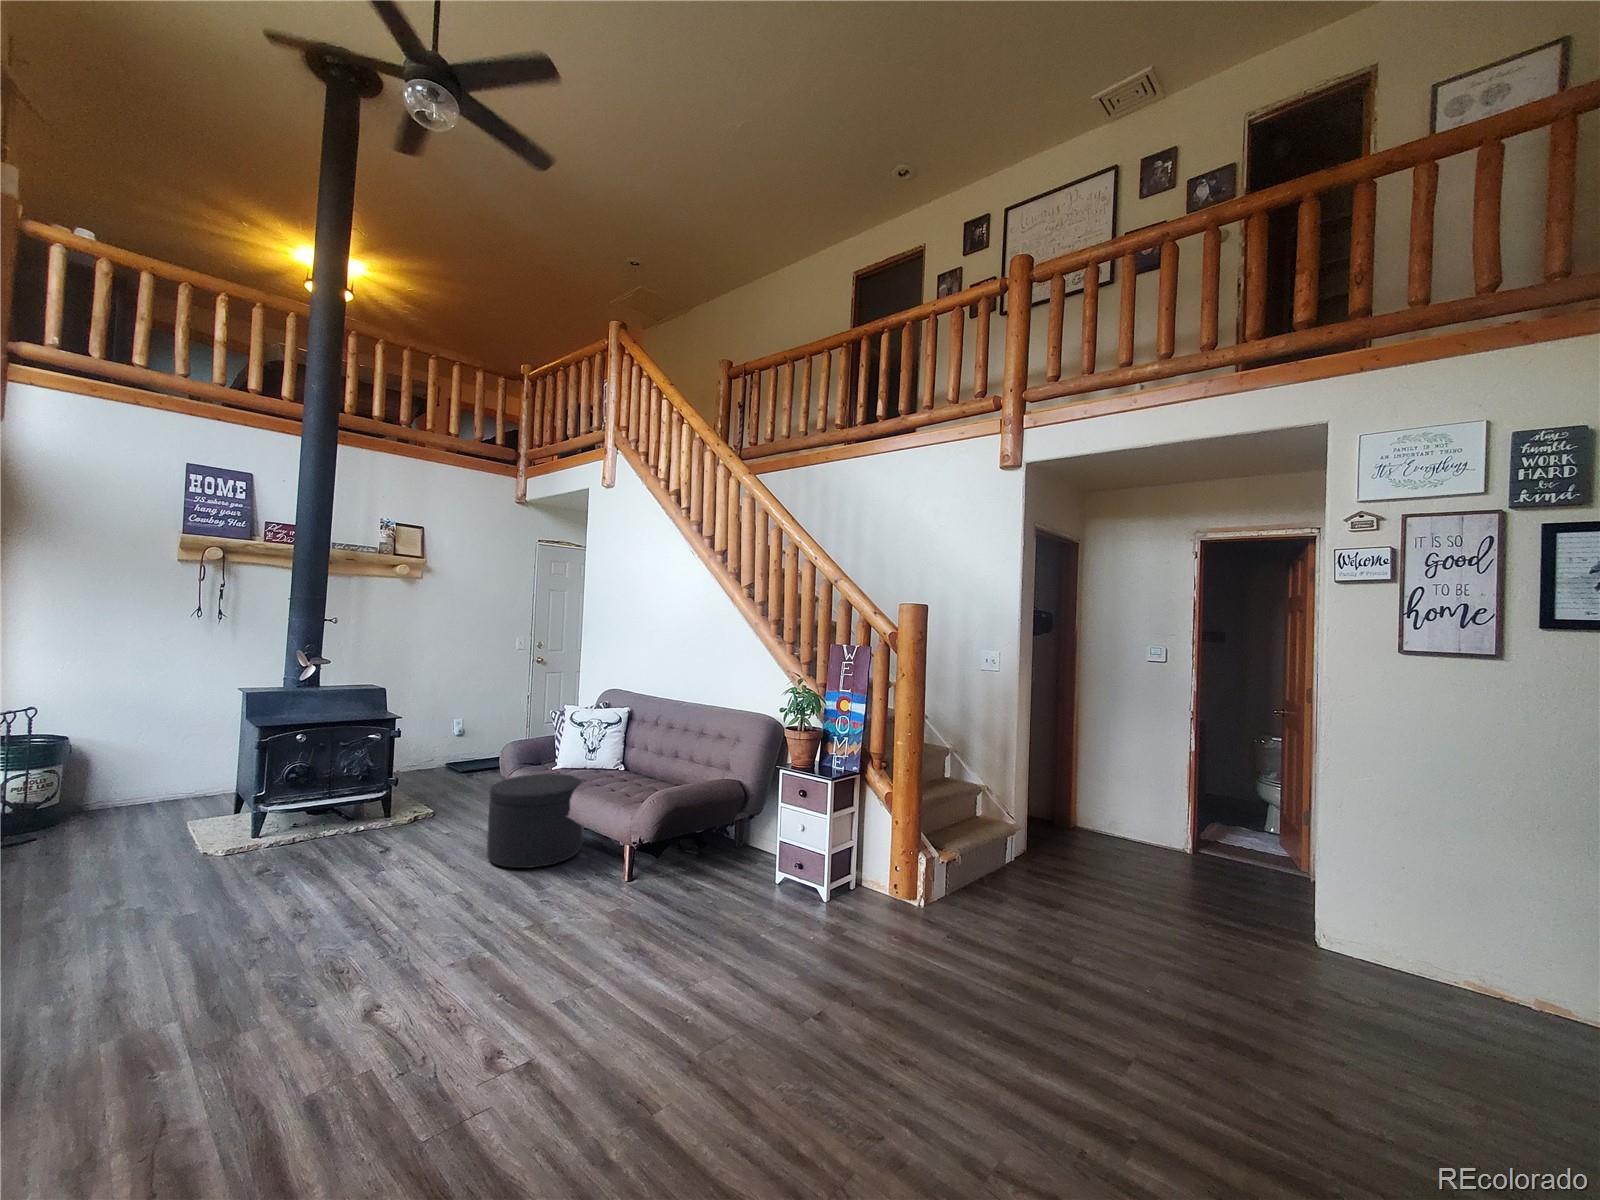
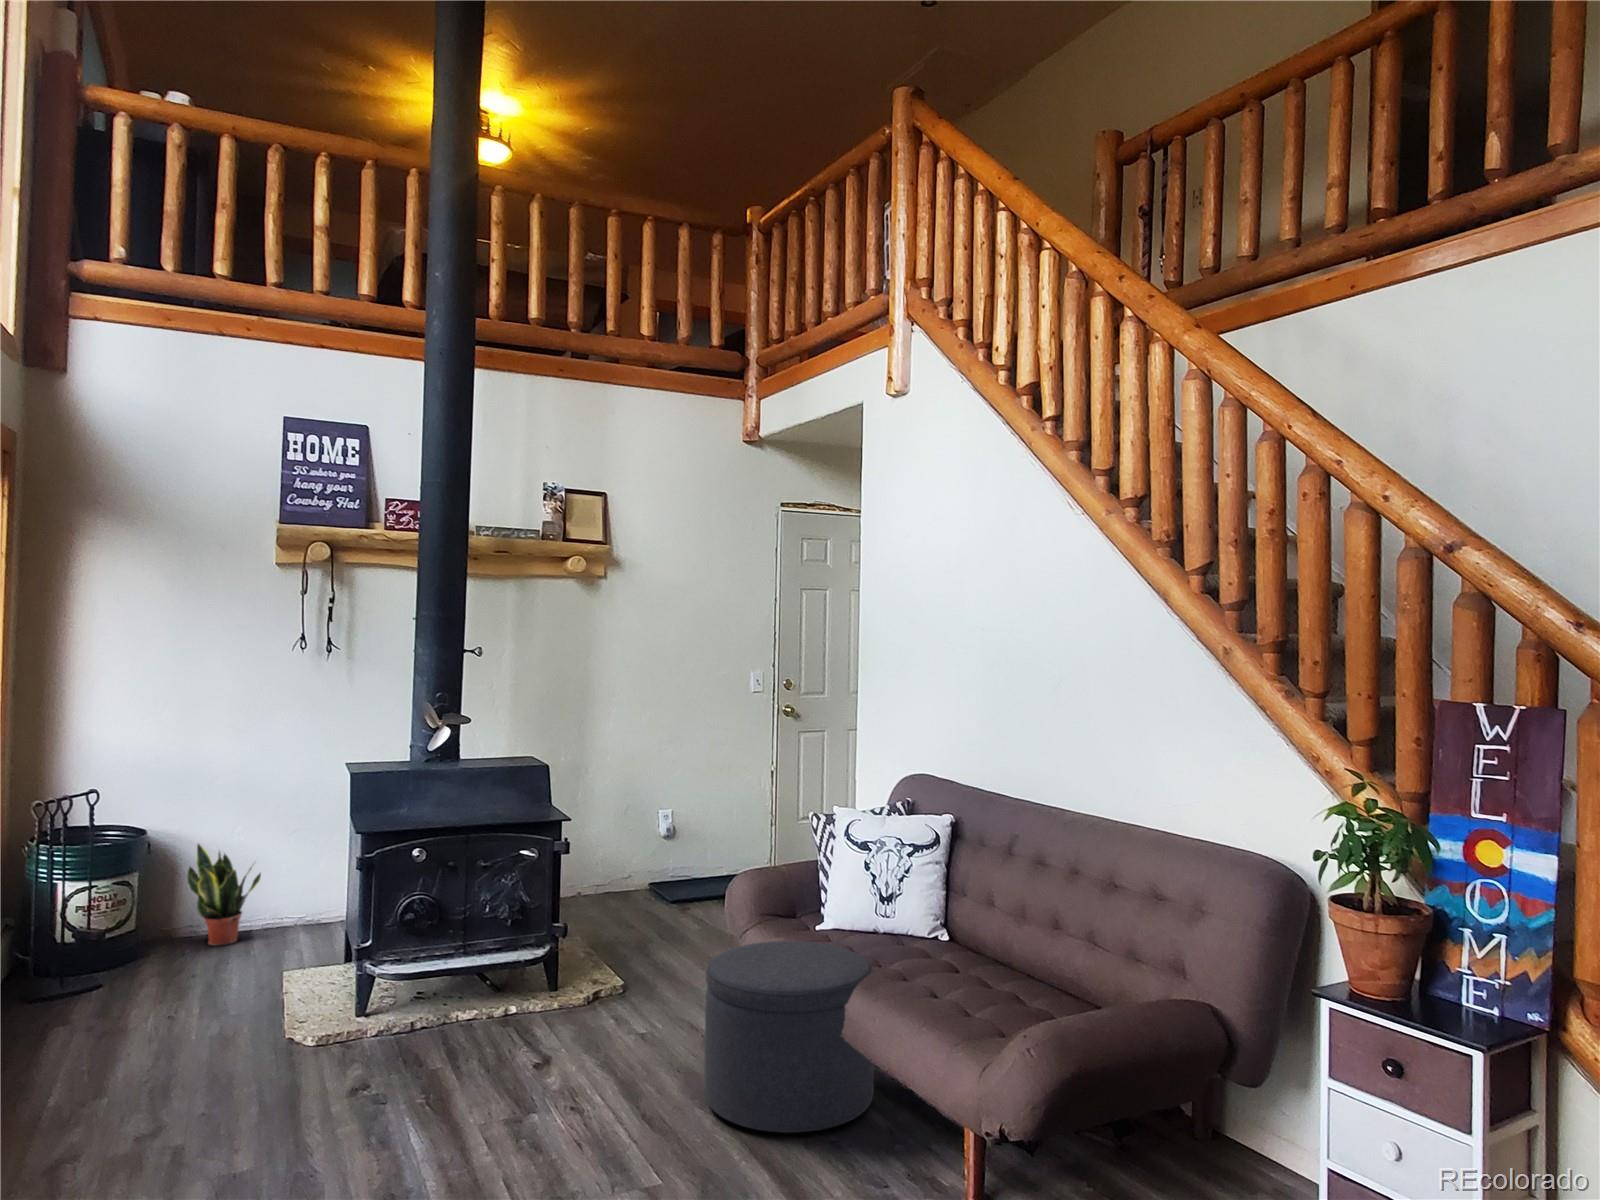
potted plant: none [99,745,163,813] -> present [187,844,261,945]

